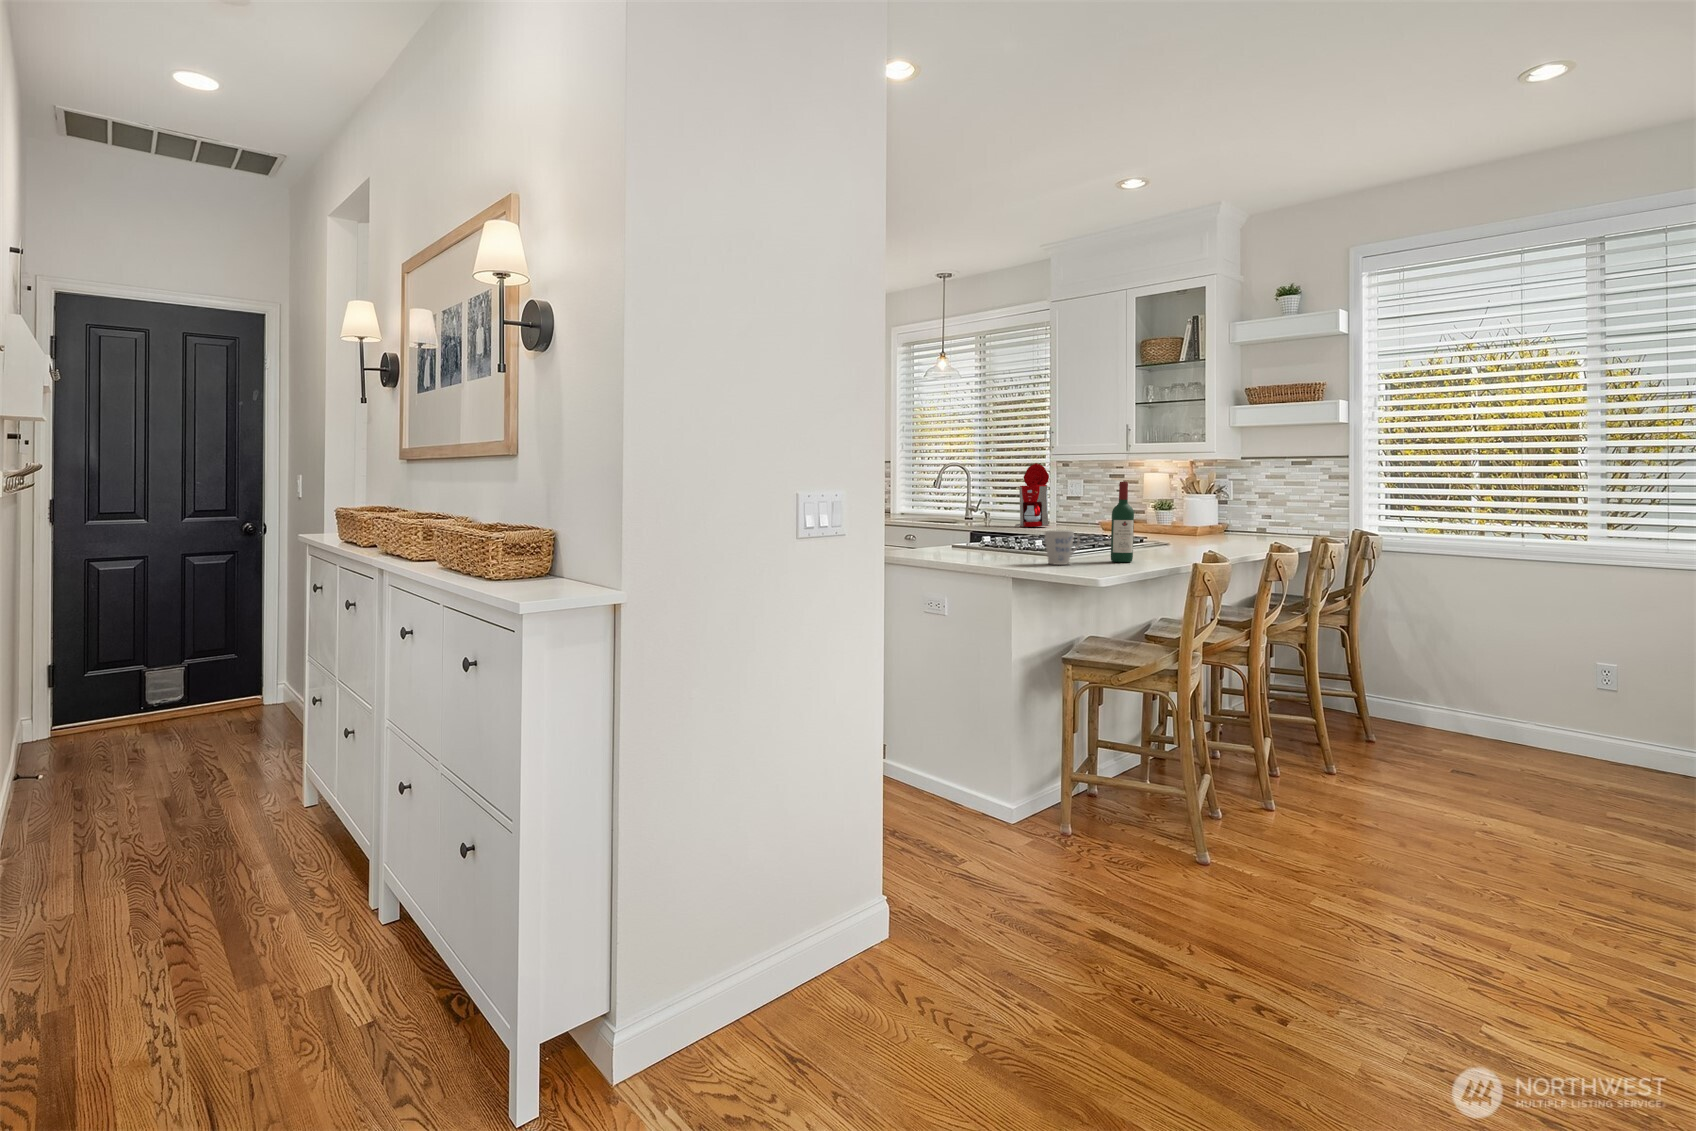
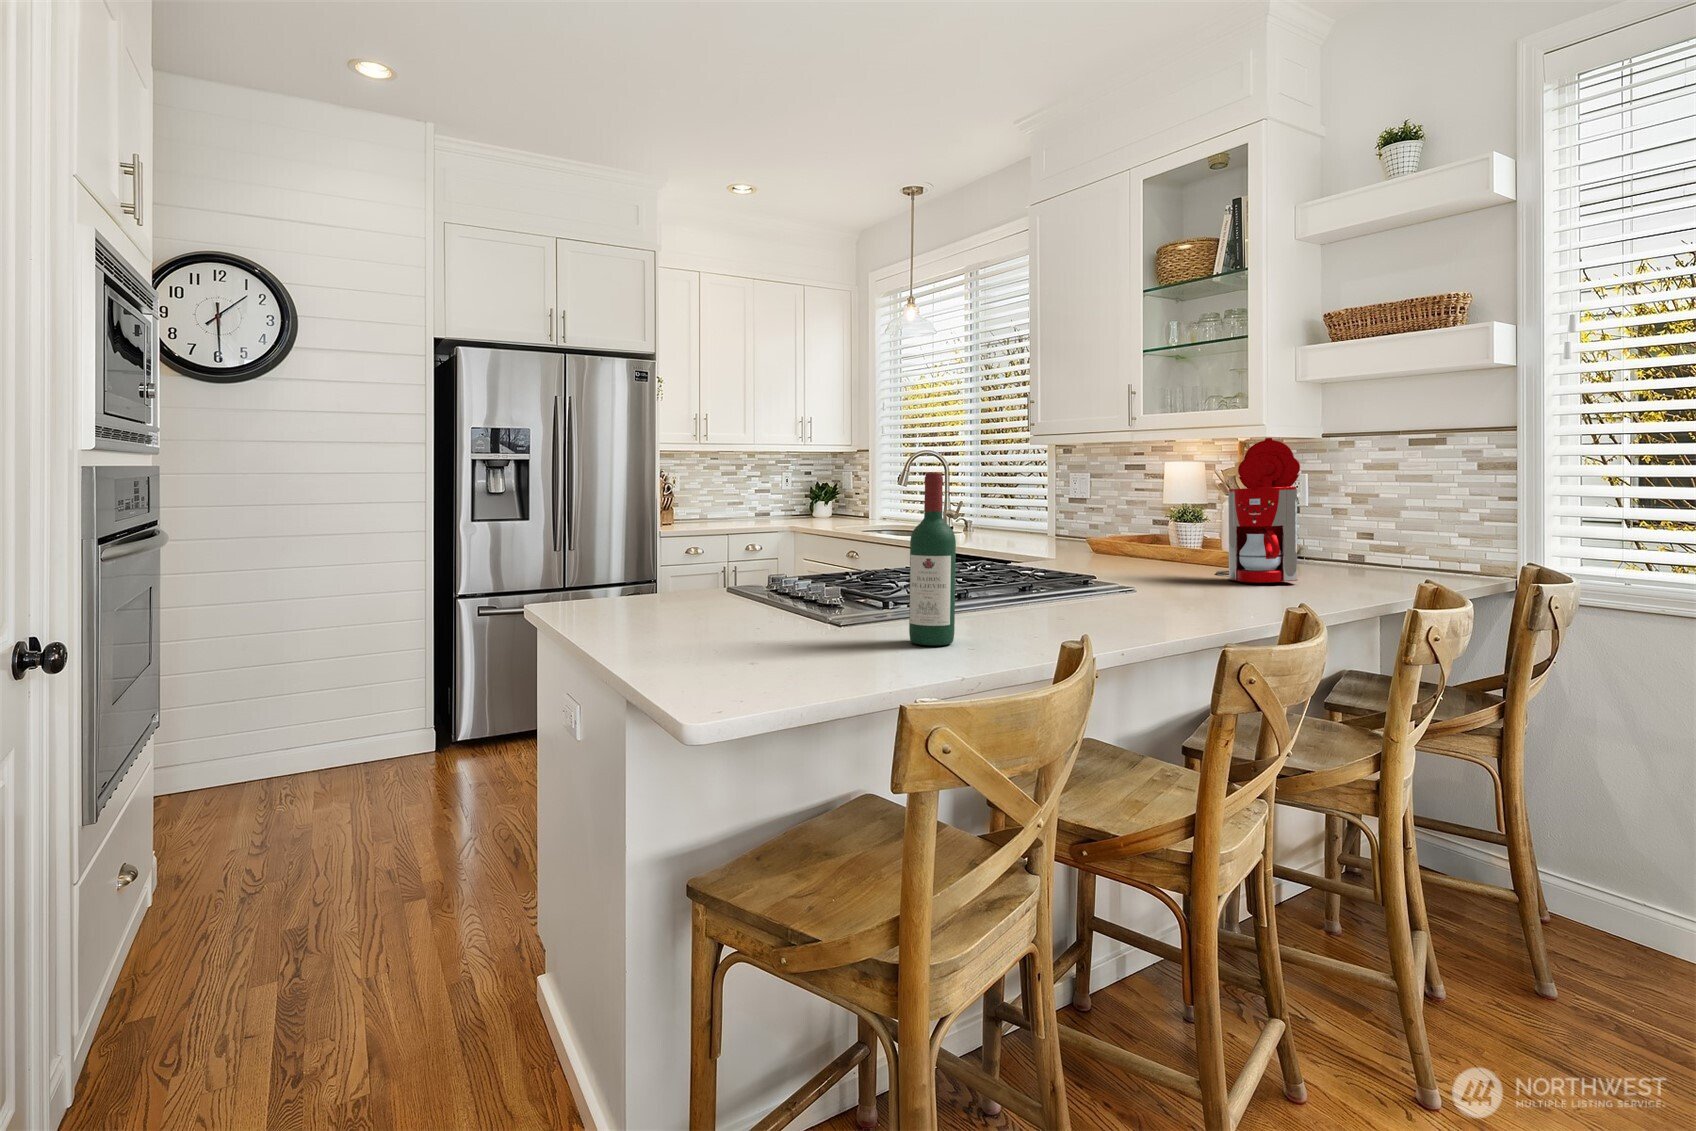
coffee maker: present [1016,463,1049,527] -> present [1216,438,1300,583]
mug: present [1045,531,1080,565] -> none [745,576,826,651]

